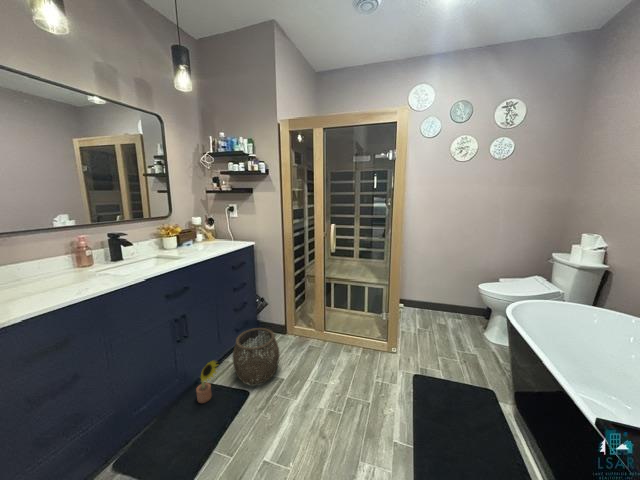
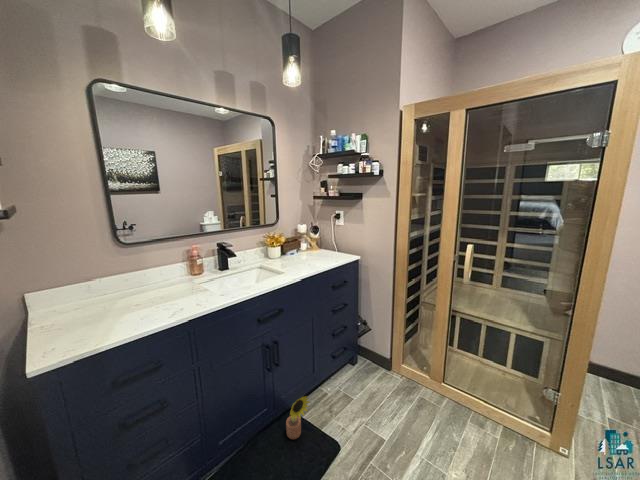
woven basket: present [233,328,280,385] -> none [326,363,382,437]

